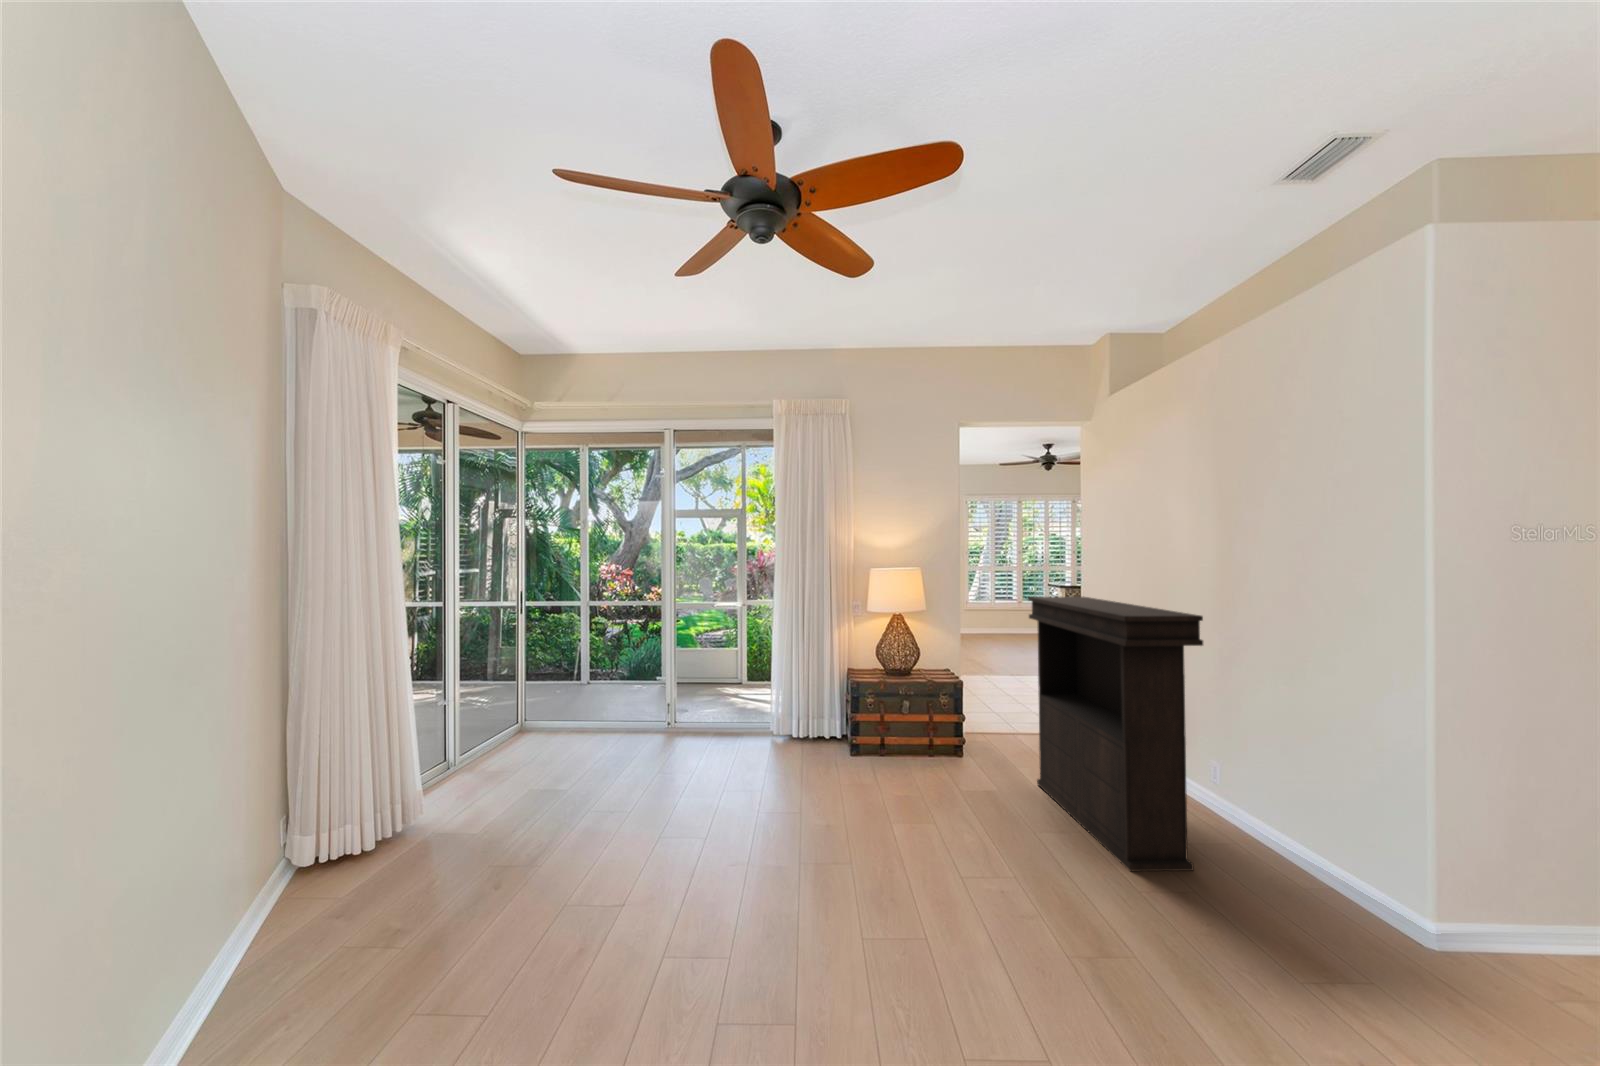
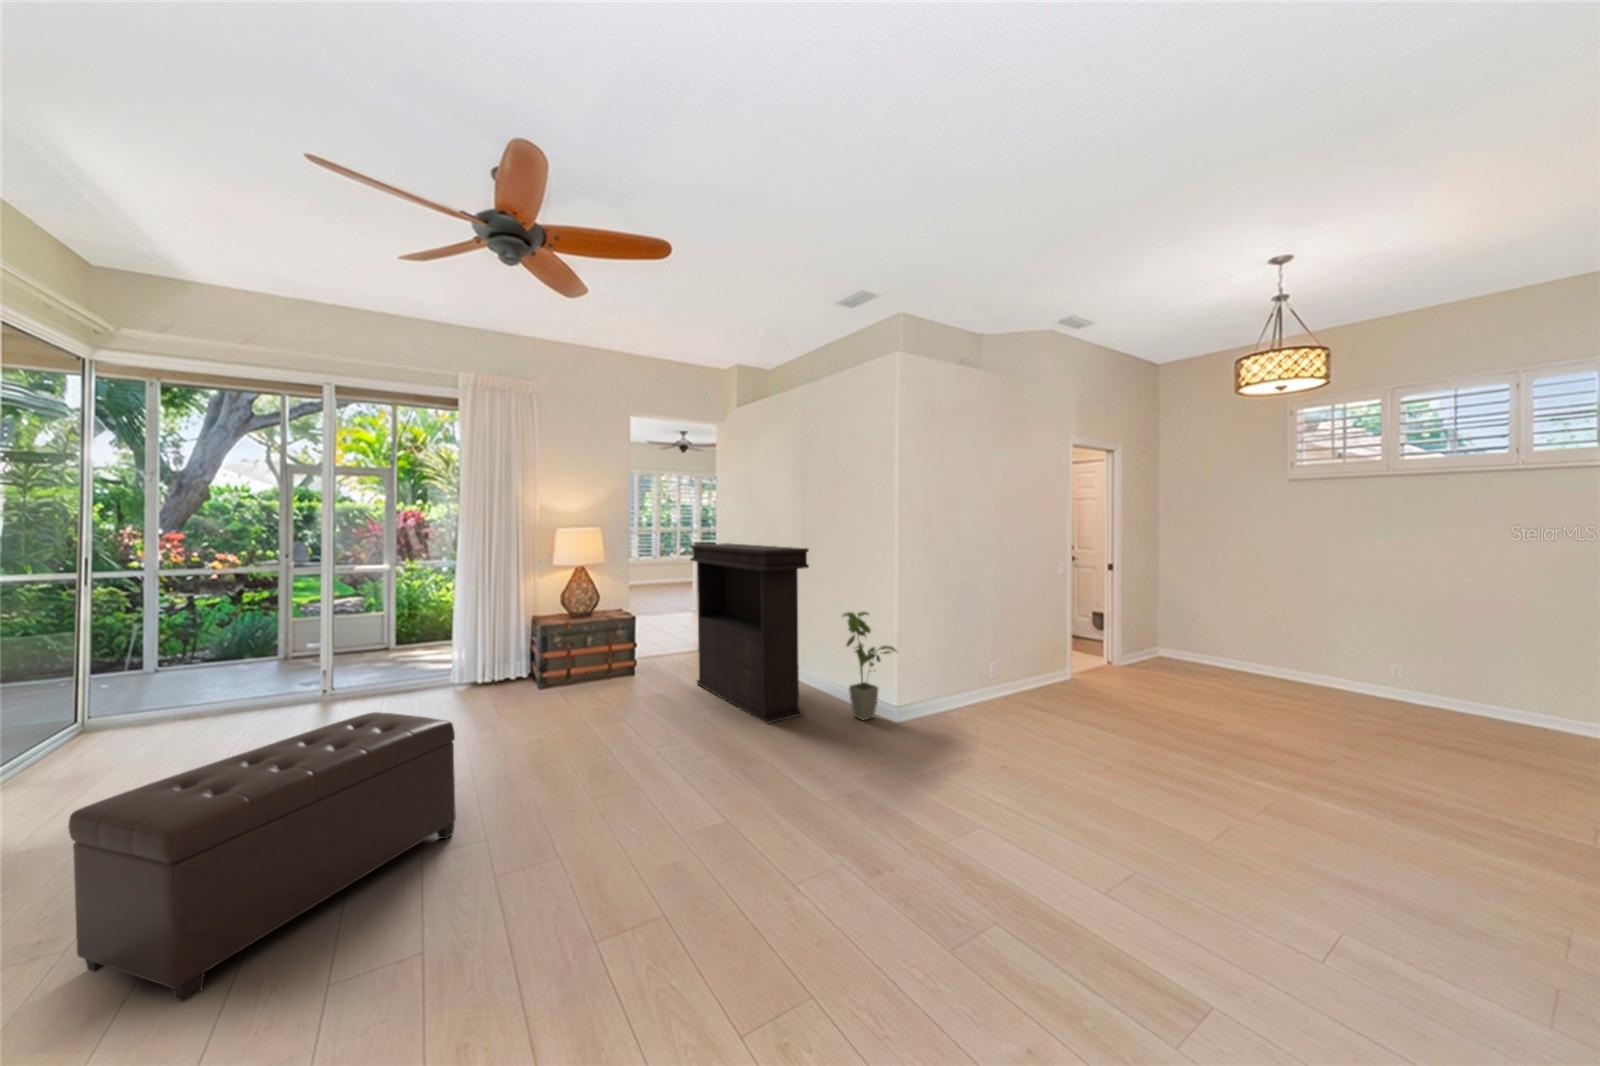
house plant: none [1263,723,1383,909] -> present [843,612,896,720]
ottoman: none [448,766,731,1023] -> present [68,712,456,1002]

